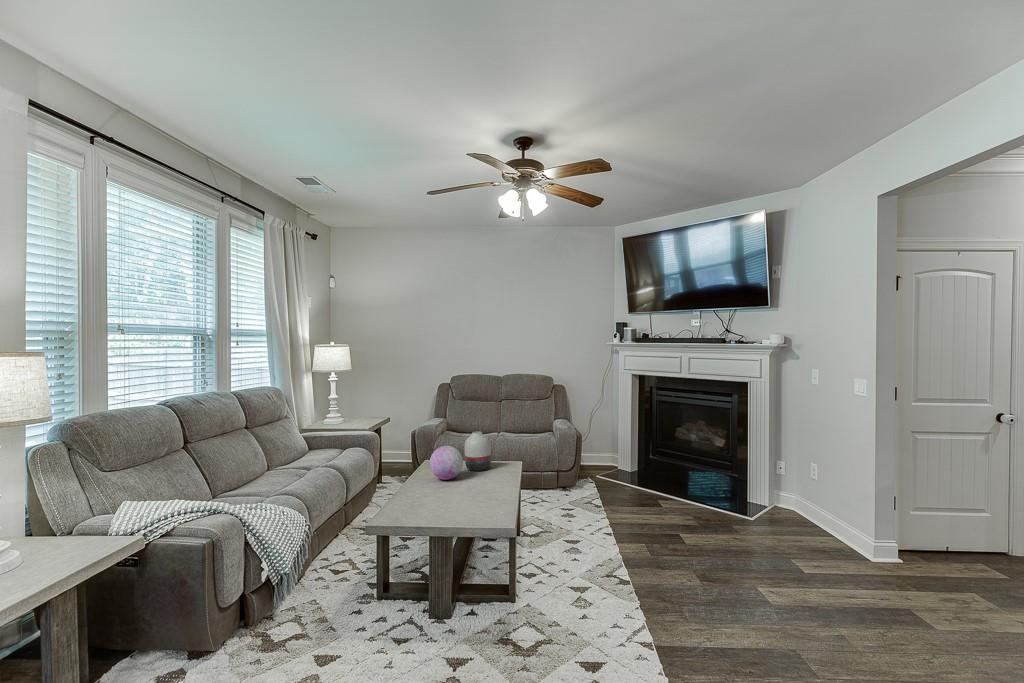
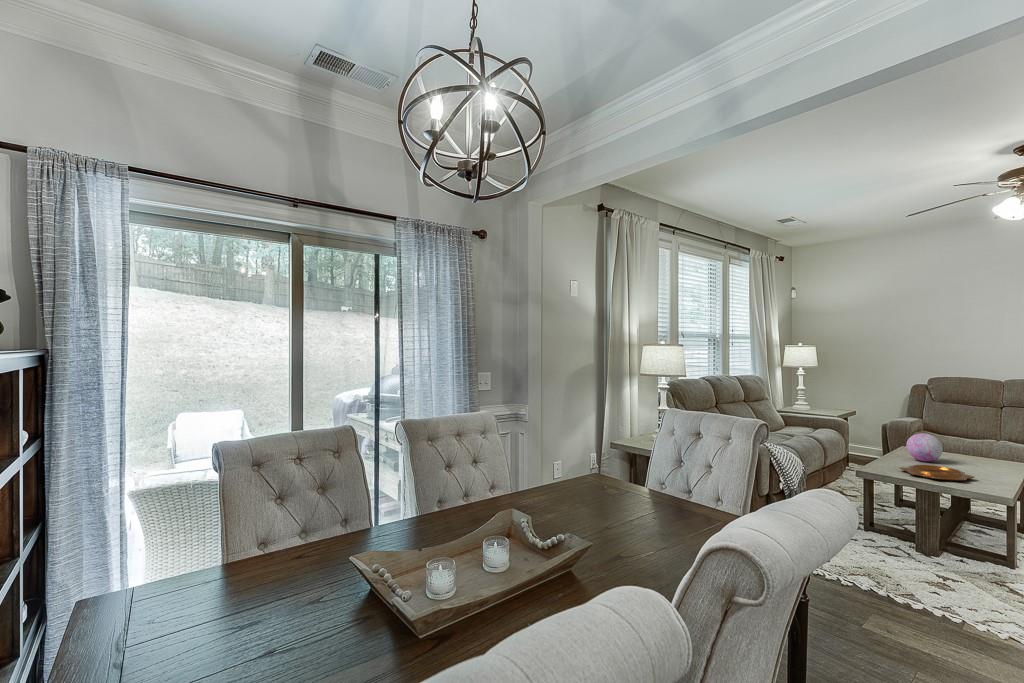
vase: present [465,432,491,471] -> none [944,427,976,462]
decorative bowl: none [420,488,492,510] -> present [899,465,975,481]

